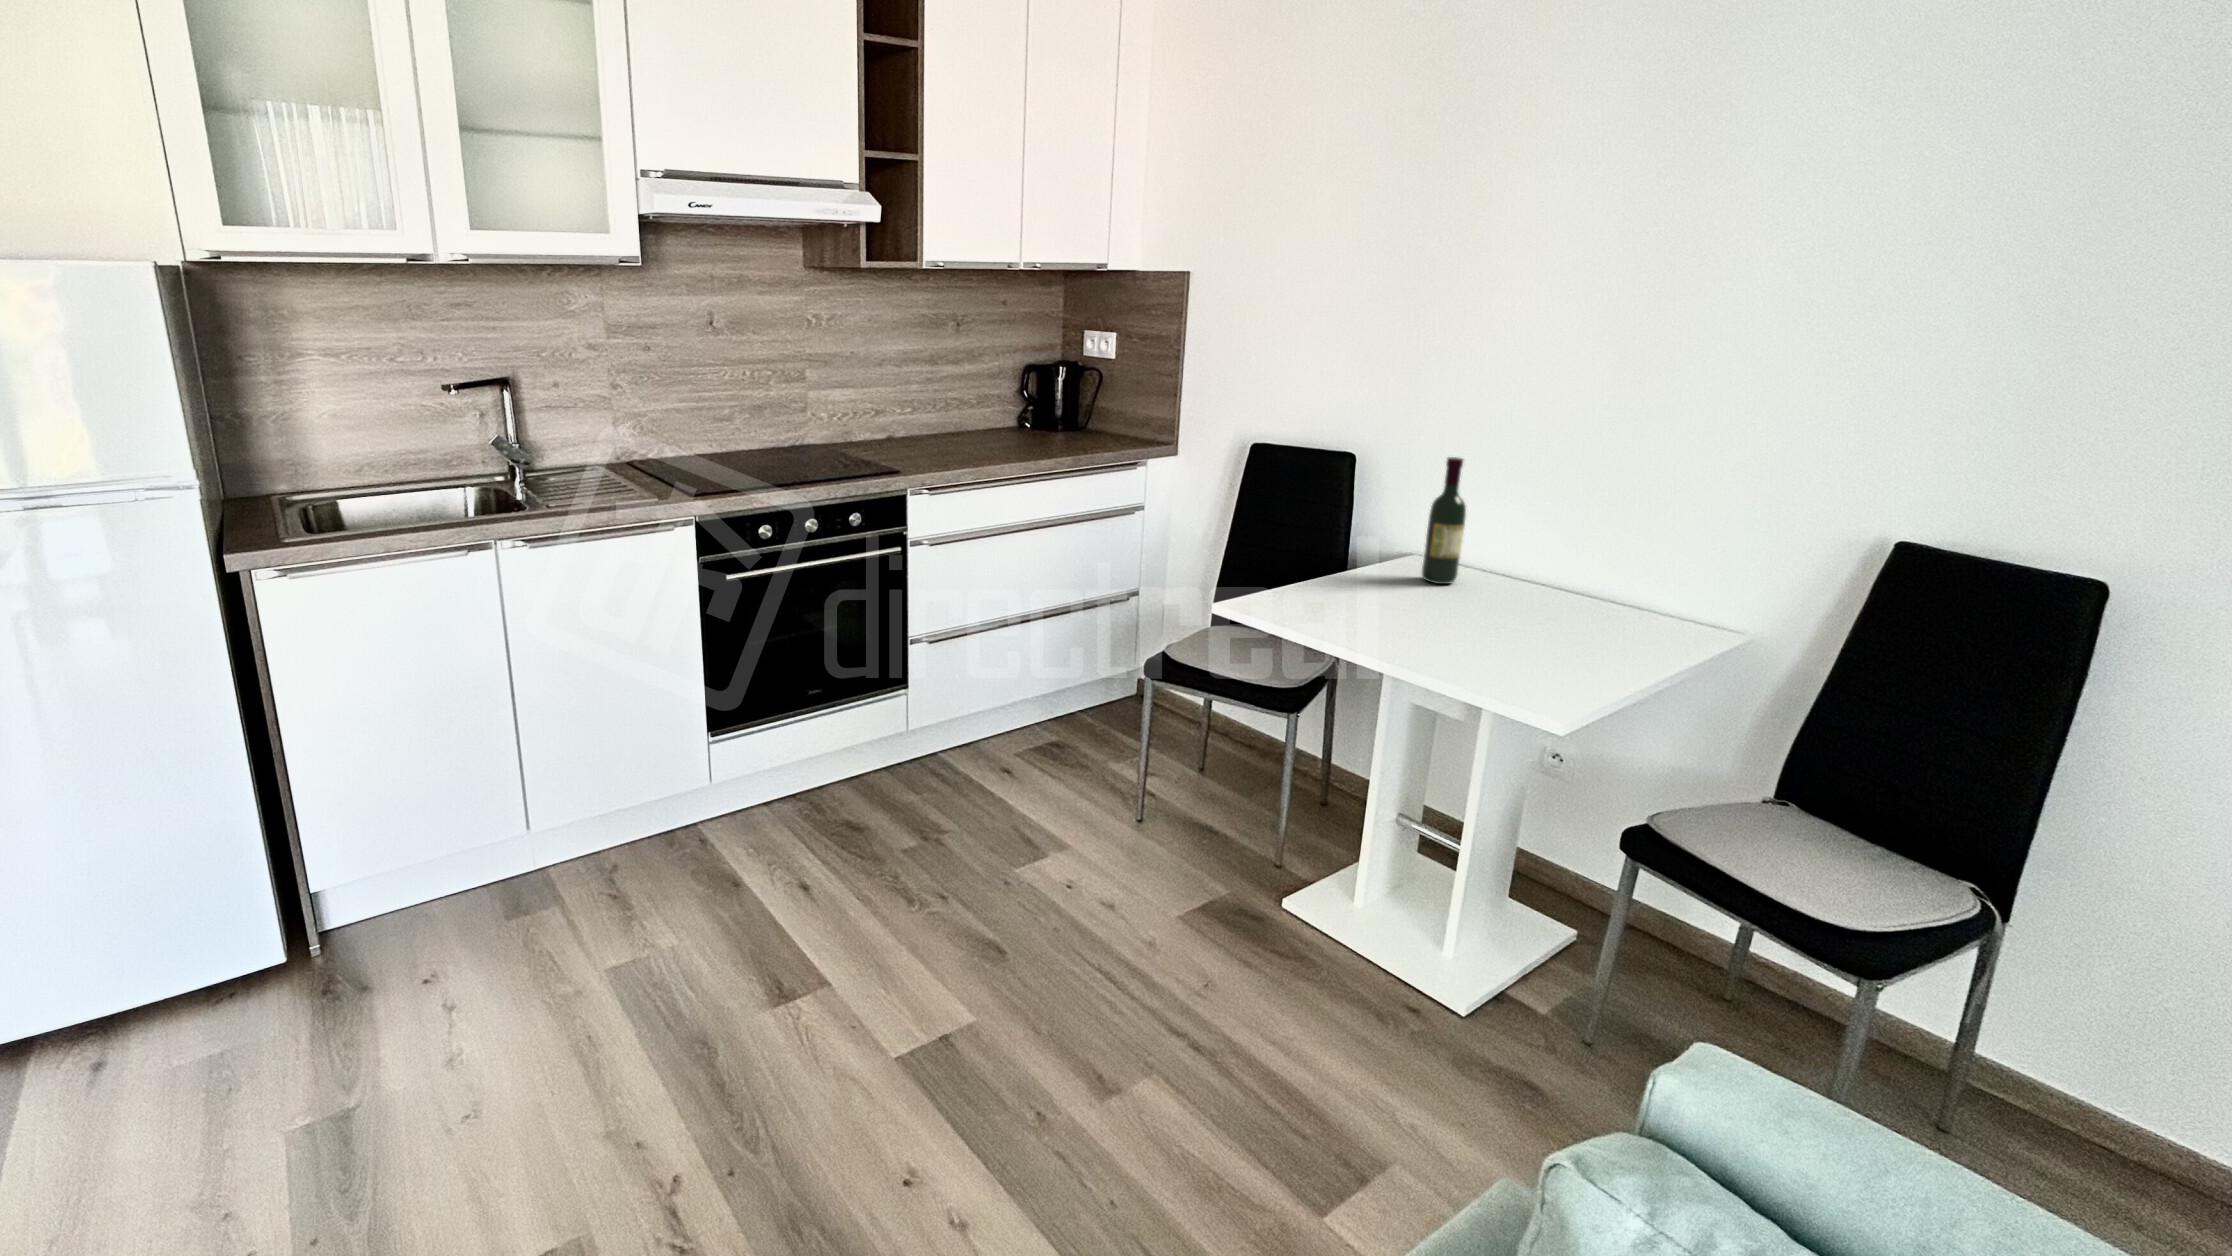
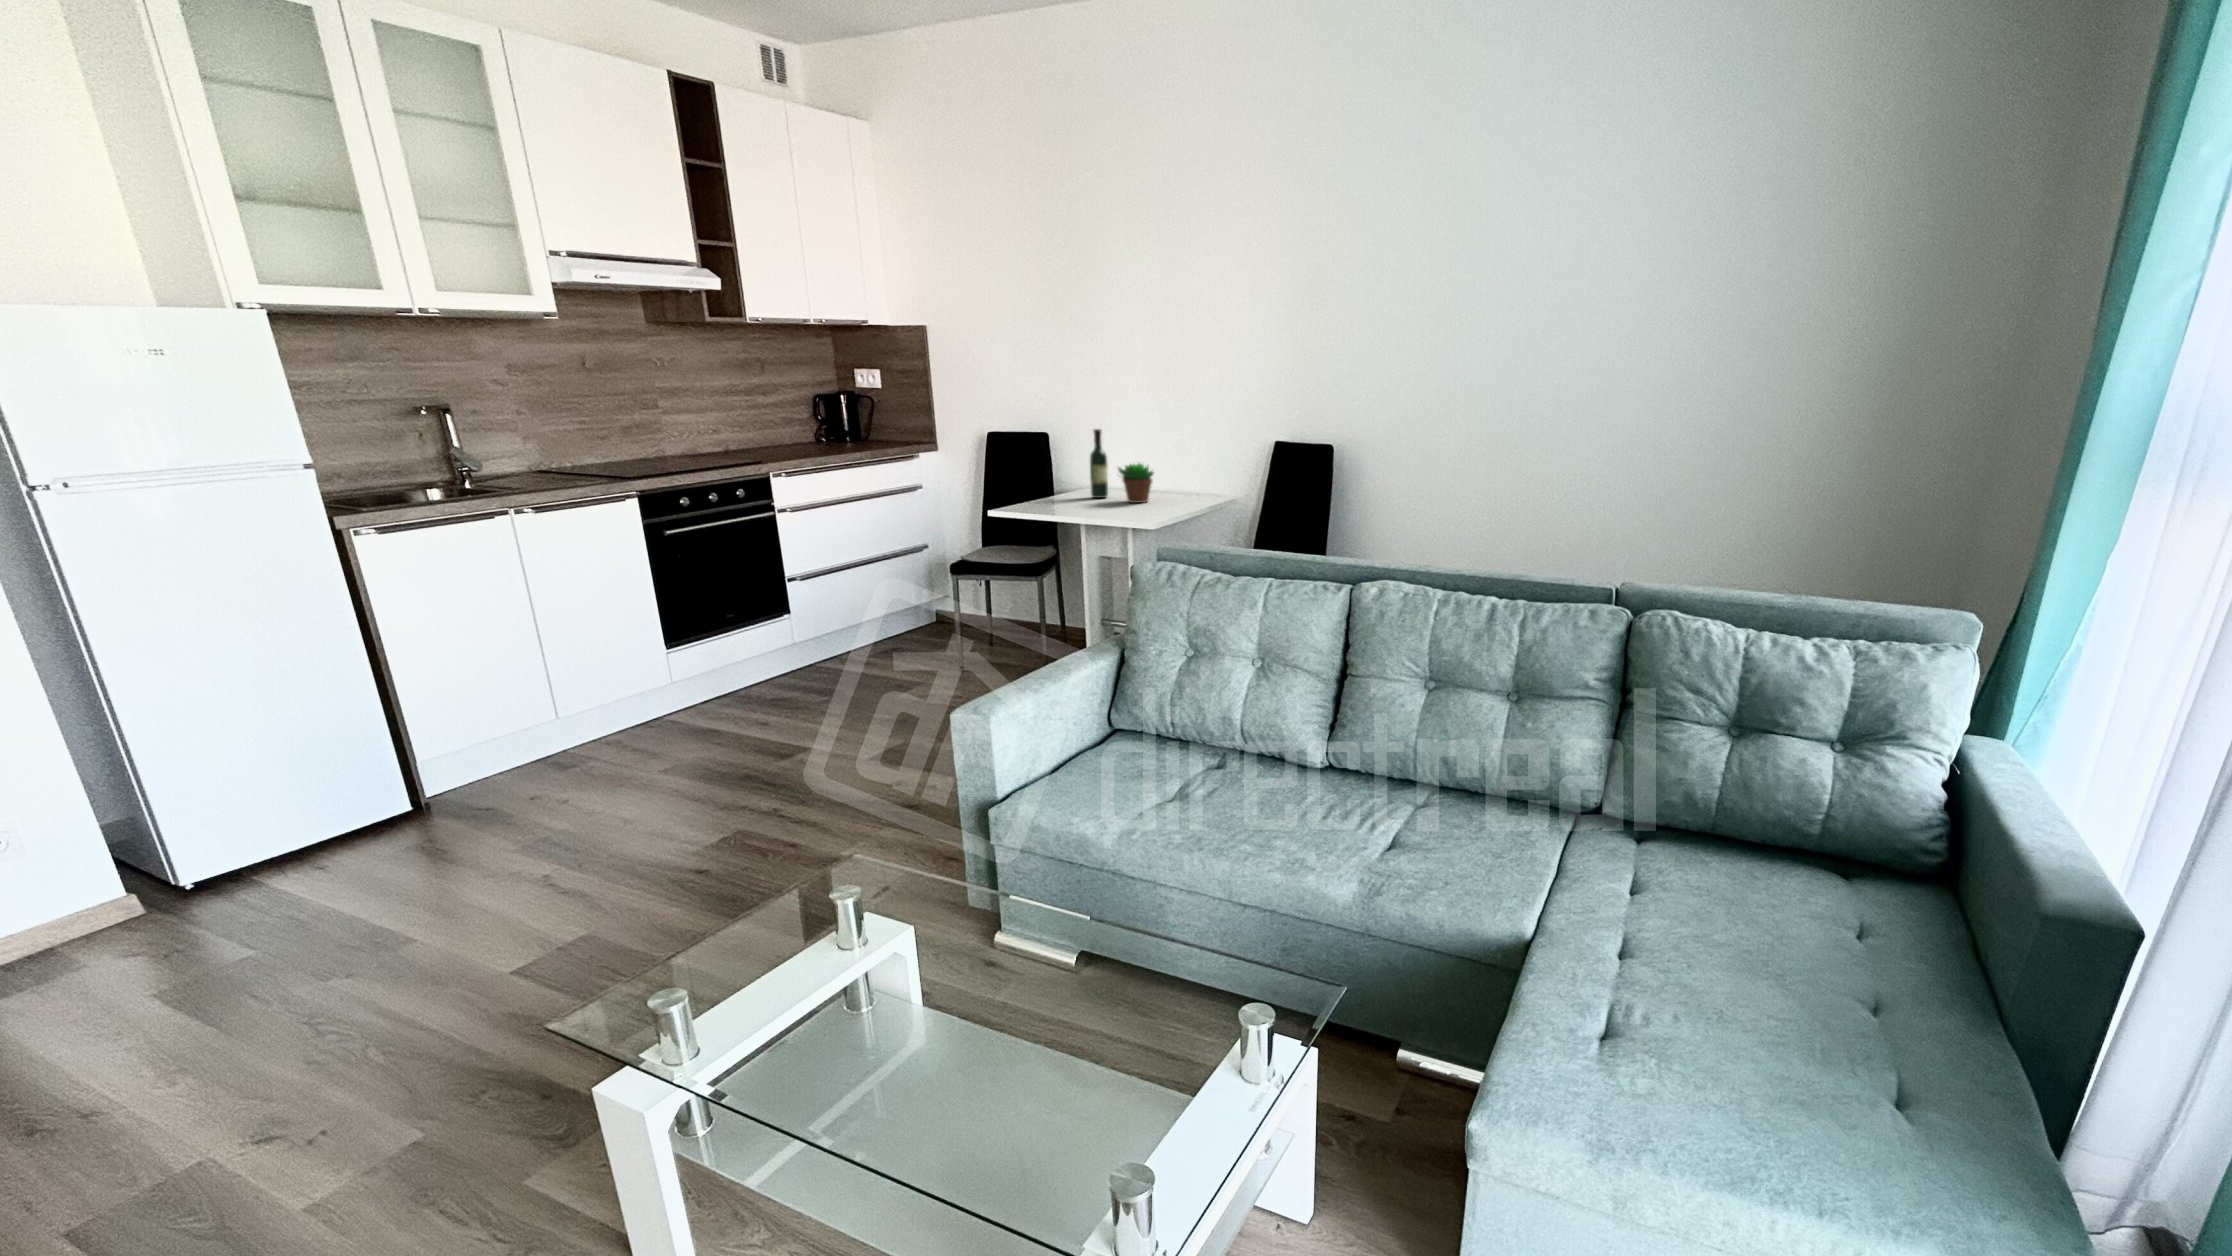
succulent plant: none [1482,530,1570,613] -> present [1118,462,1153,503]

